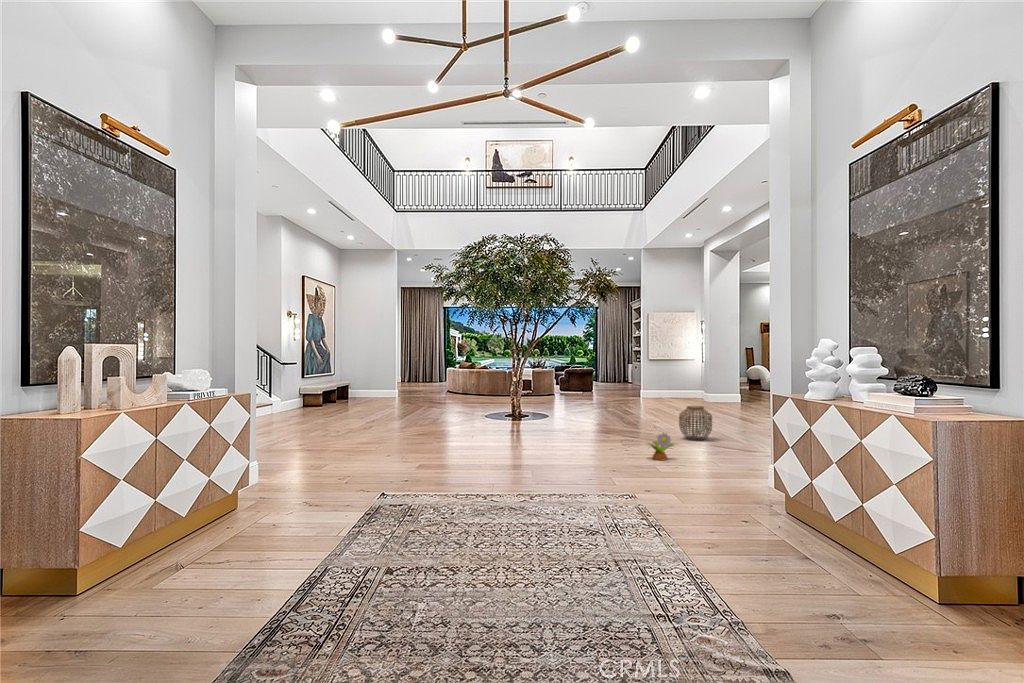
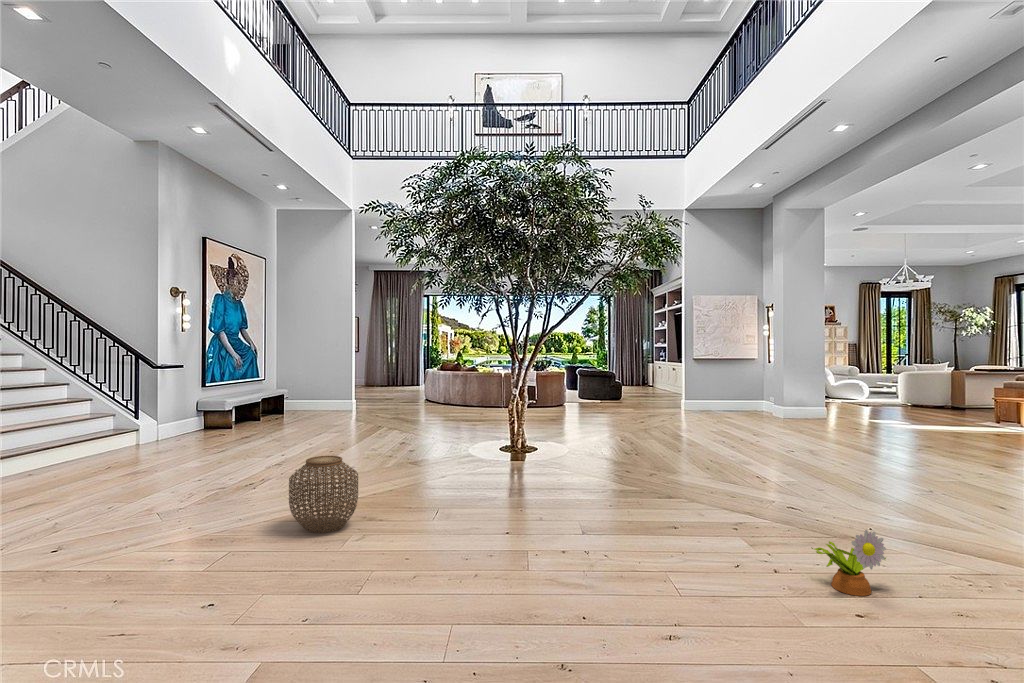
woven basket: present [679,406,712,440] -> present [289,456,358,533]

